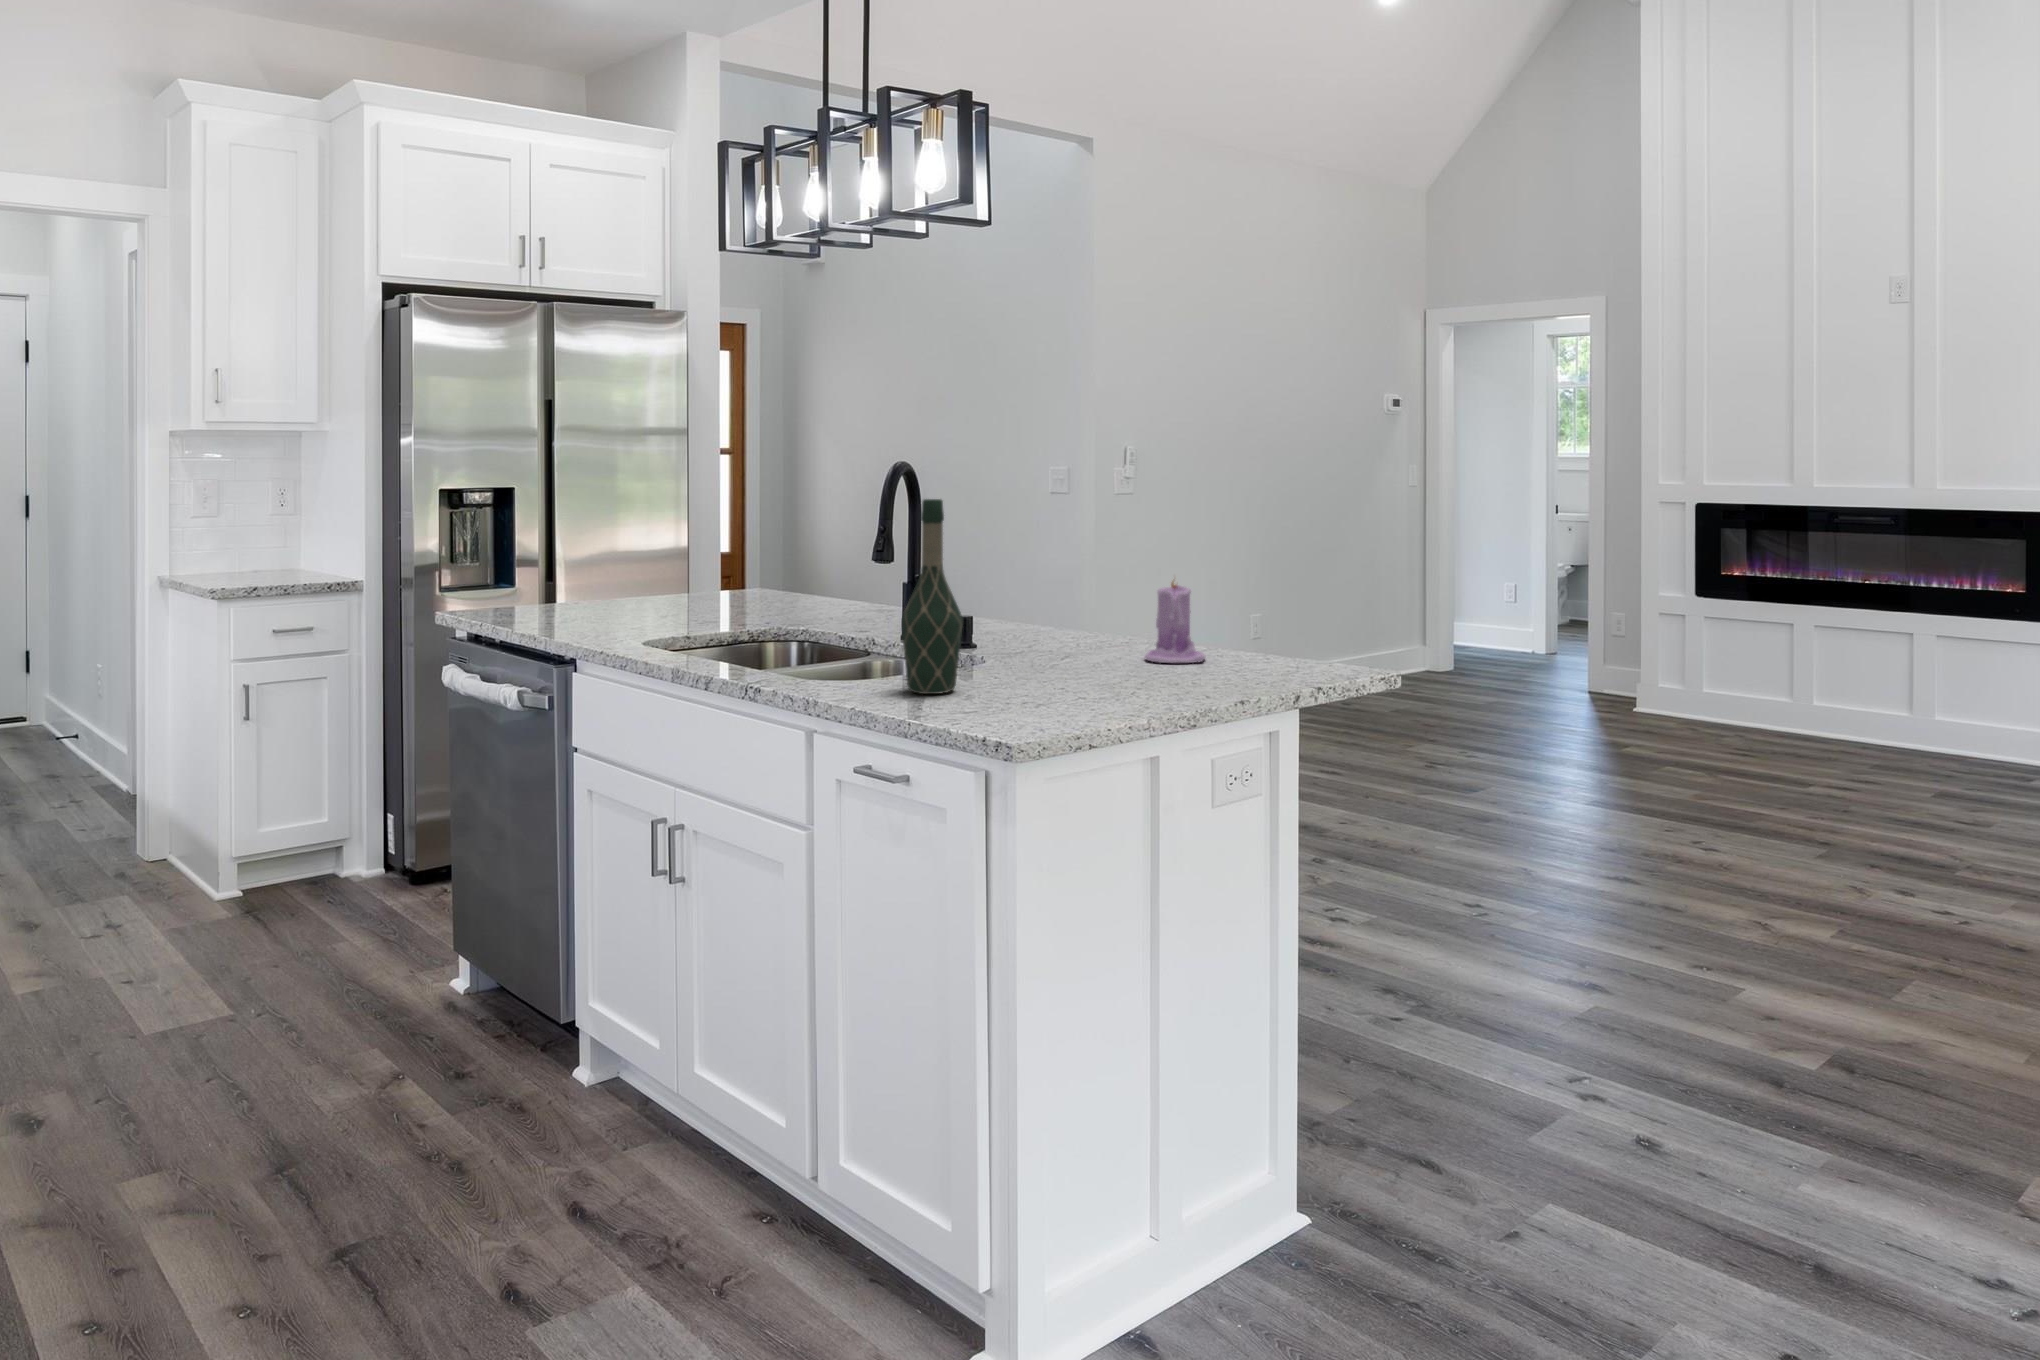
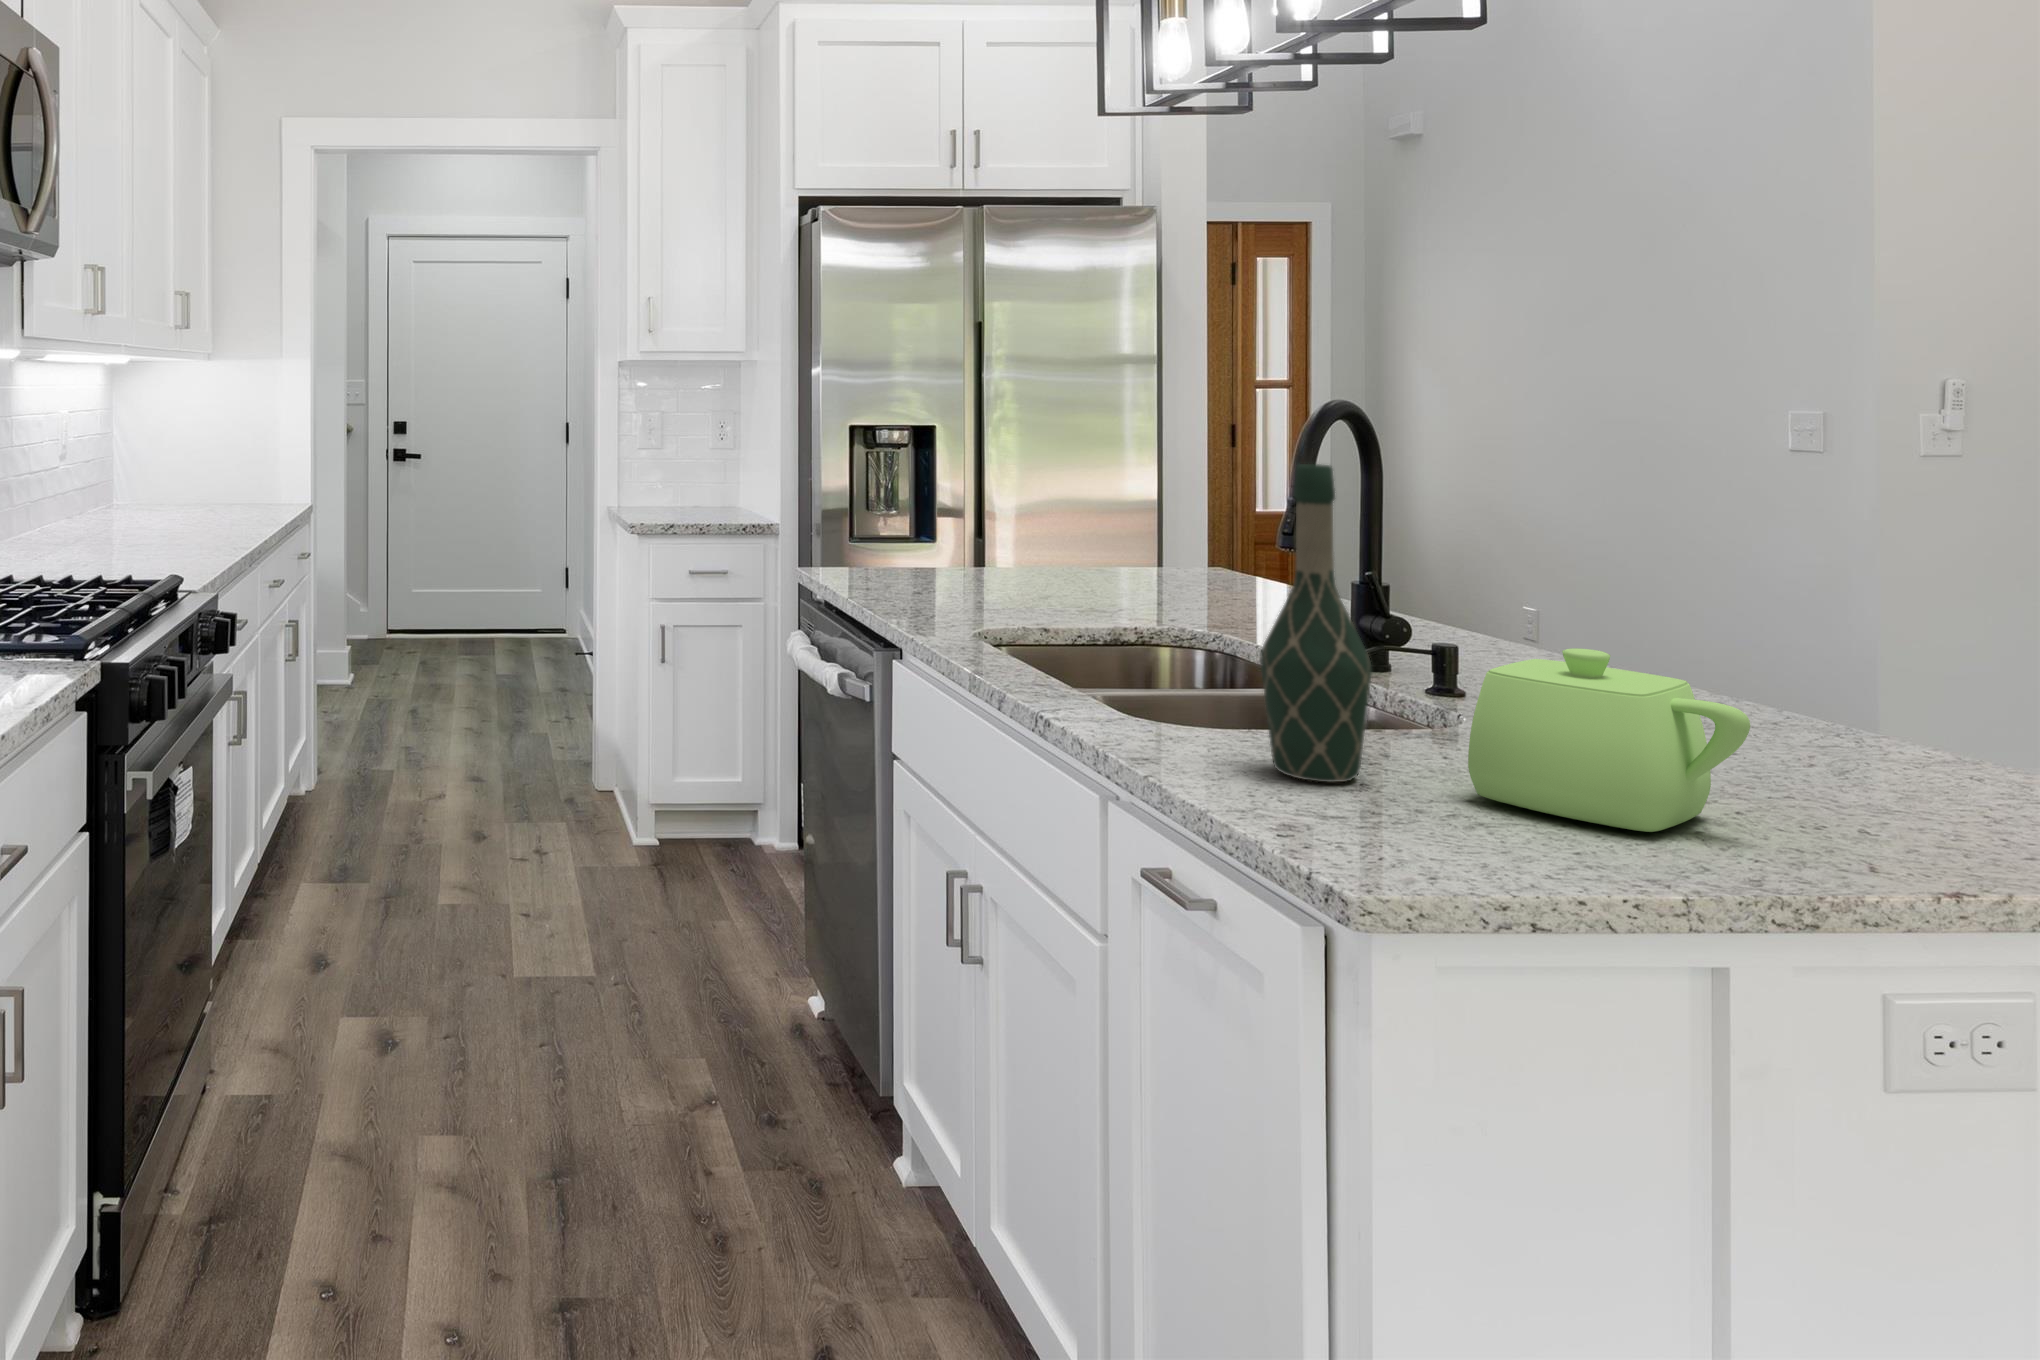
candle: present [1145,580,1205,663] -> none [1799,626,1952,801]
teapot: none [1014,597,1143,692] -> present [1468,649,1750,832]

